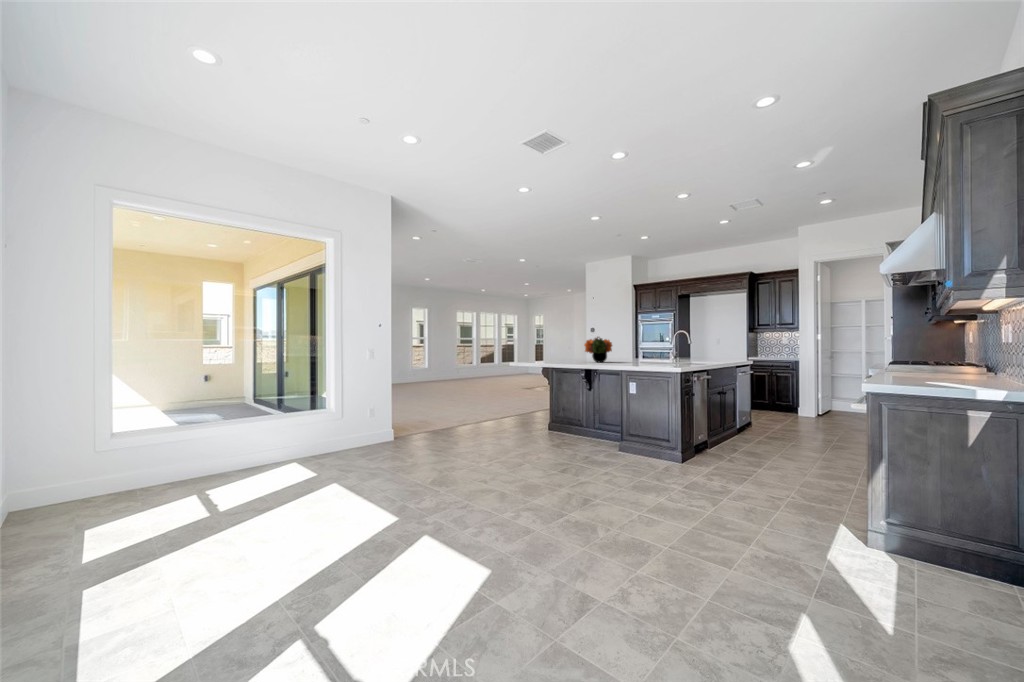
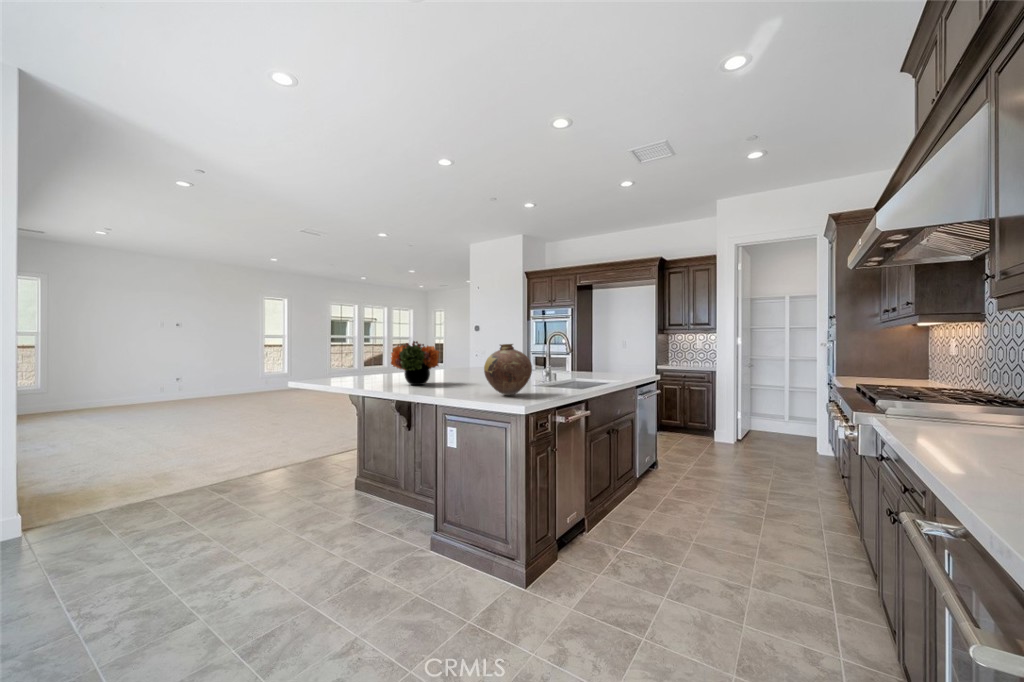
vase: none [651,336,679,365] -> present [484,344,532,395]

